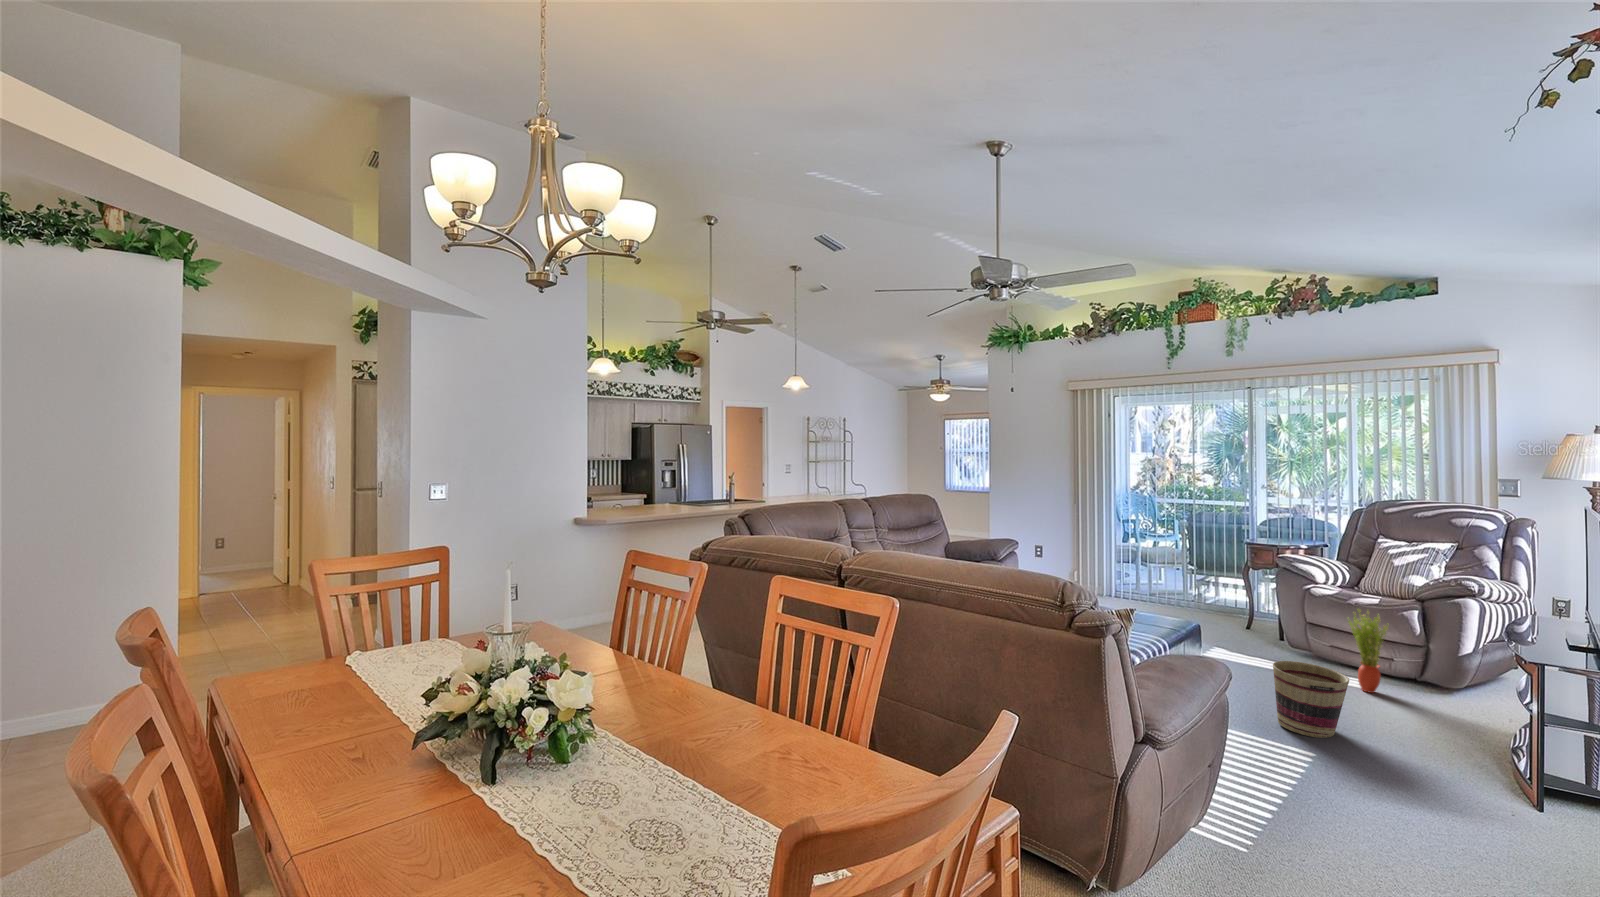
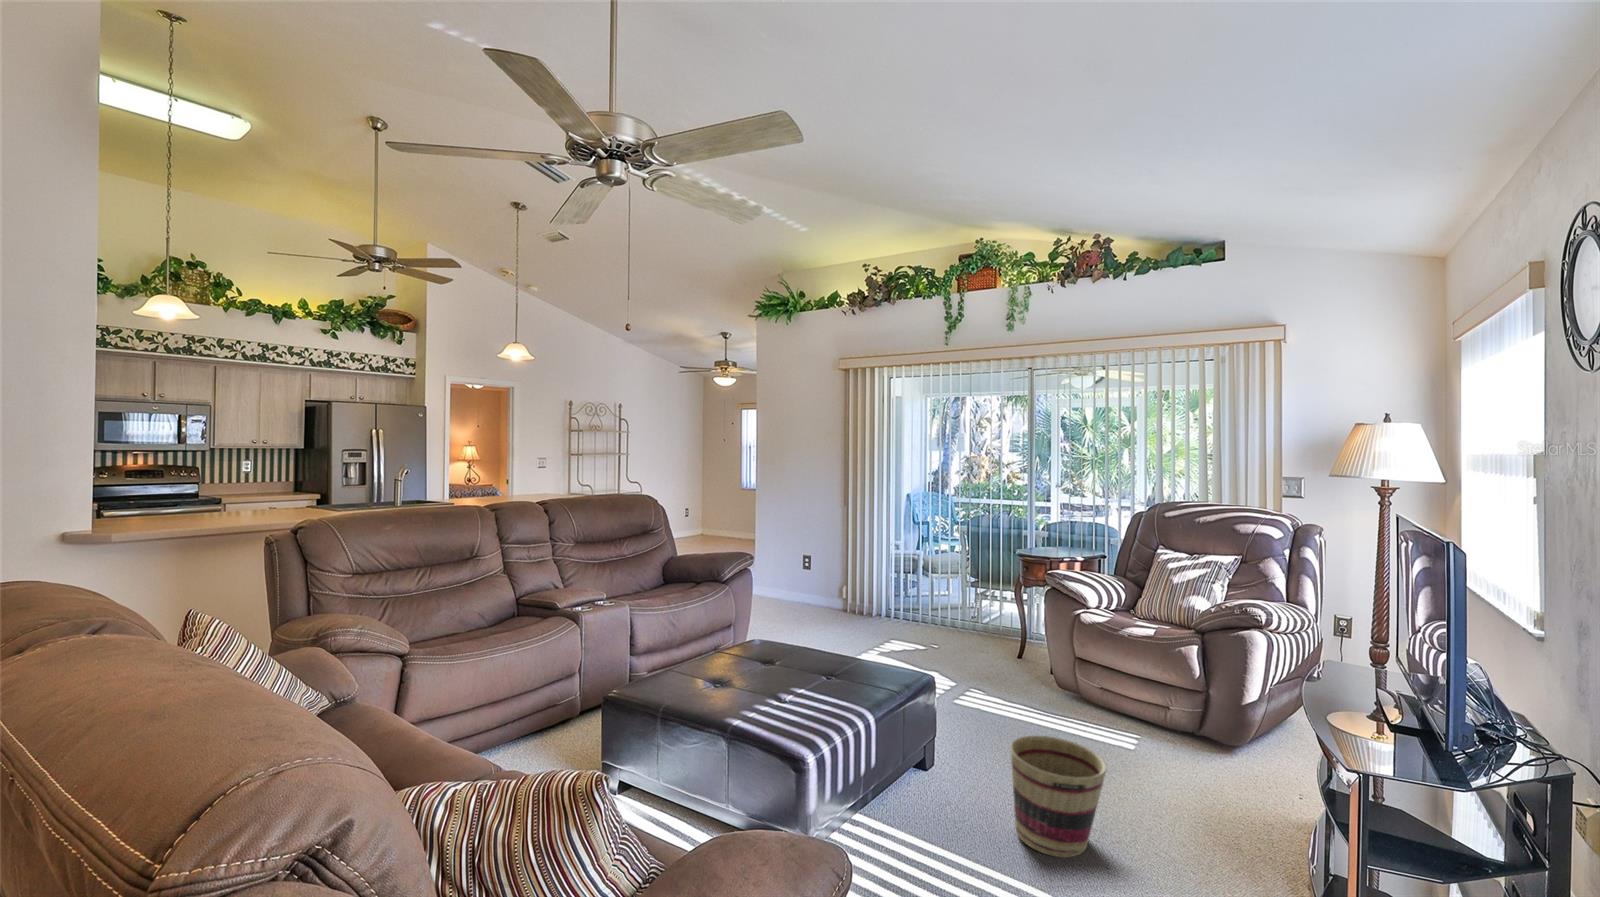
potted plant: present [1349,610,1388,693] -> none [1115,645,1165,758]

